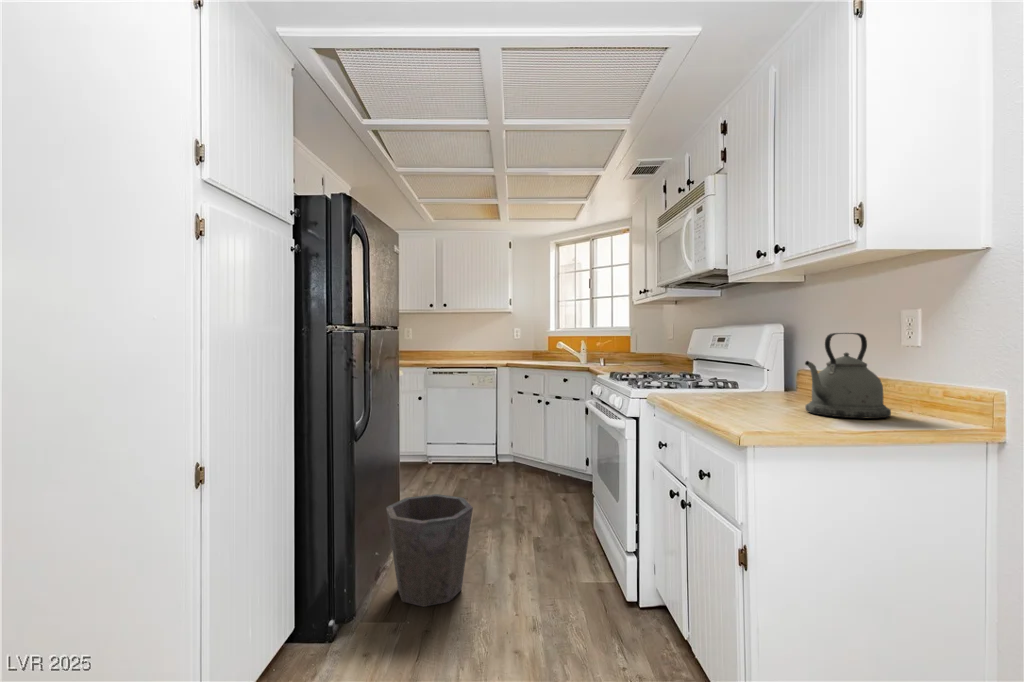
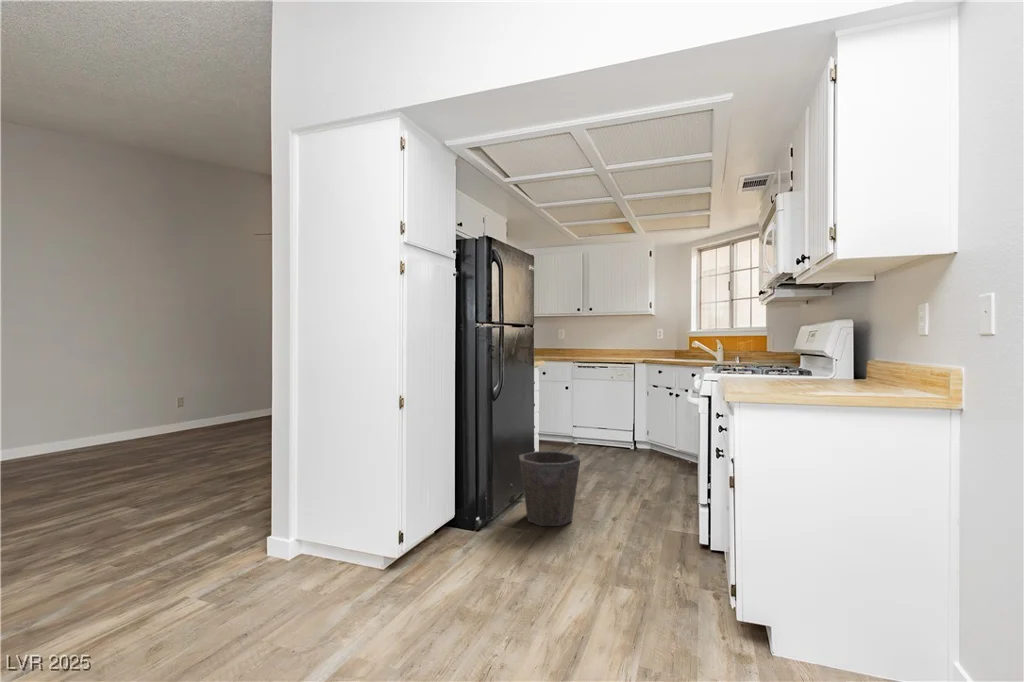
kettle: present [805,333,891,419] -> none [798,323,879,389]

